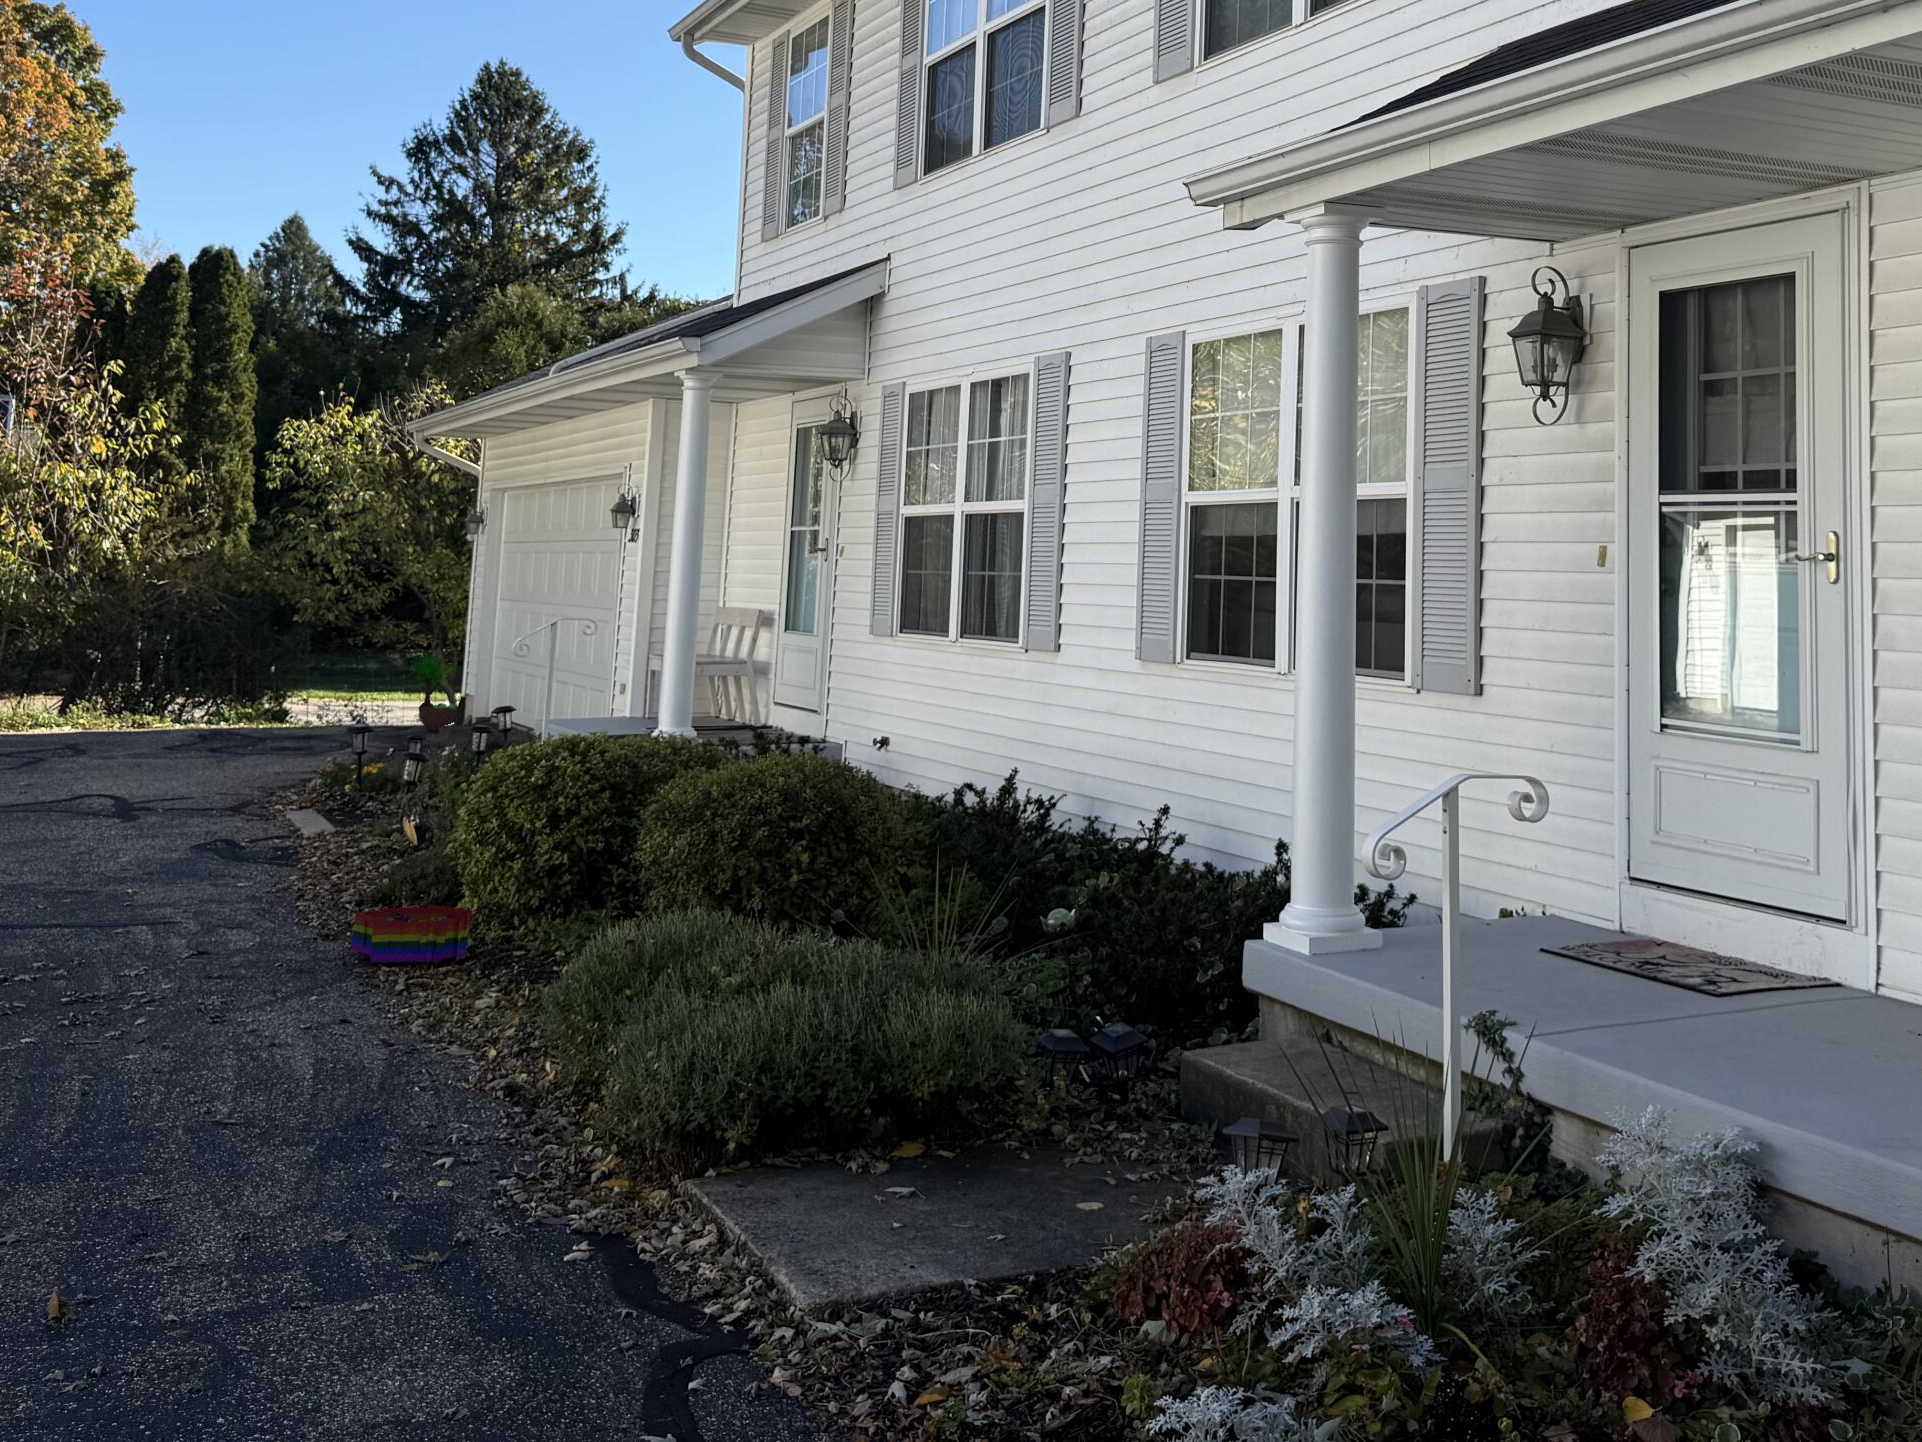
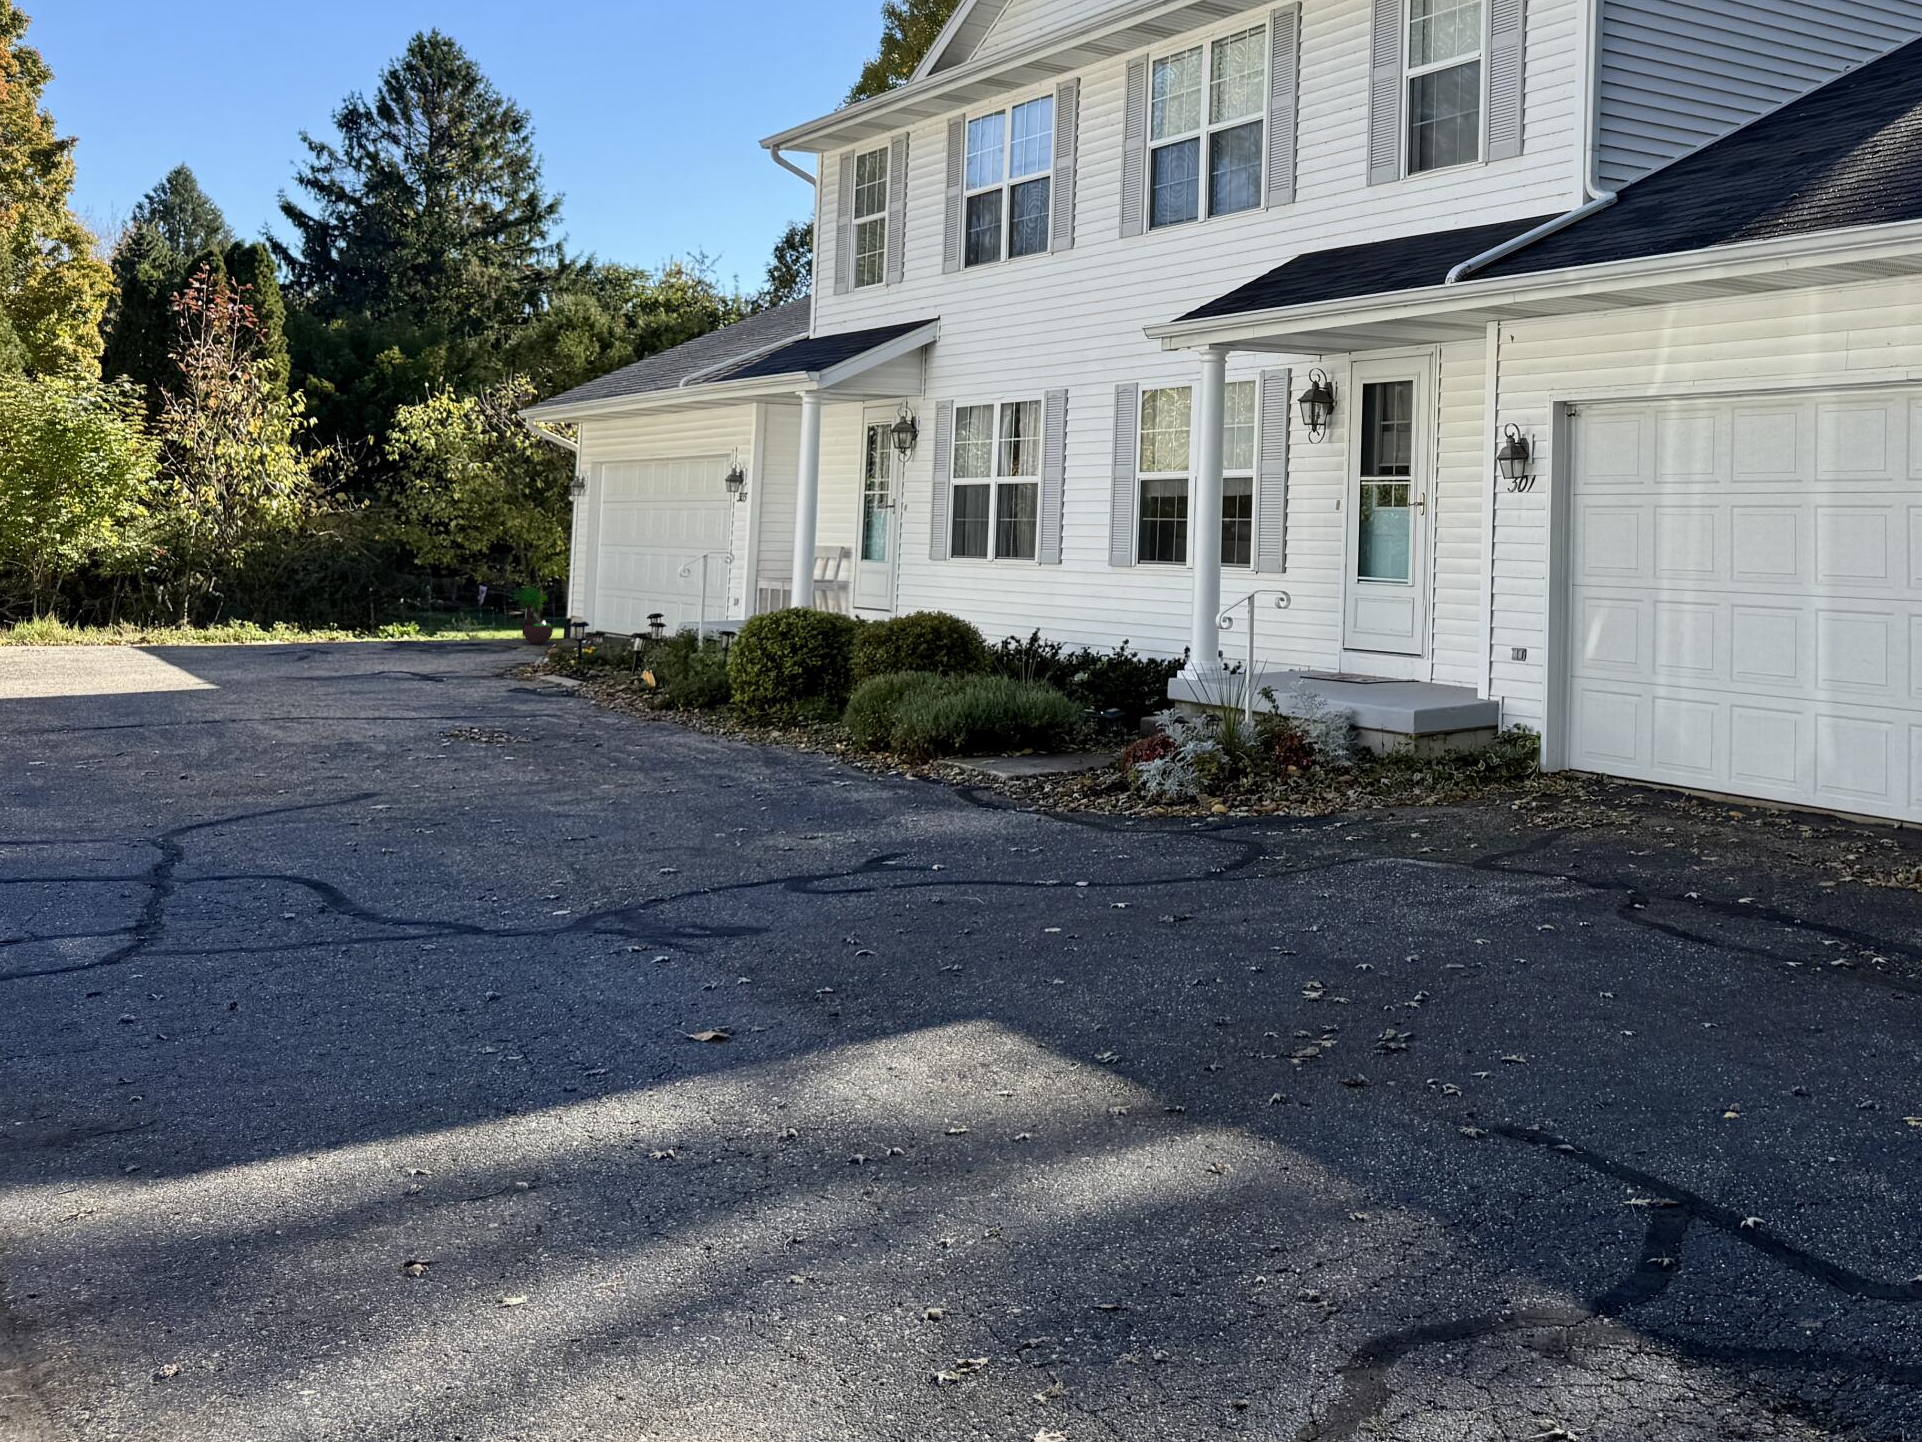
storage bin: present [350,904,472,962] -> none [686,704,750,730]

